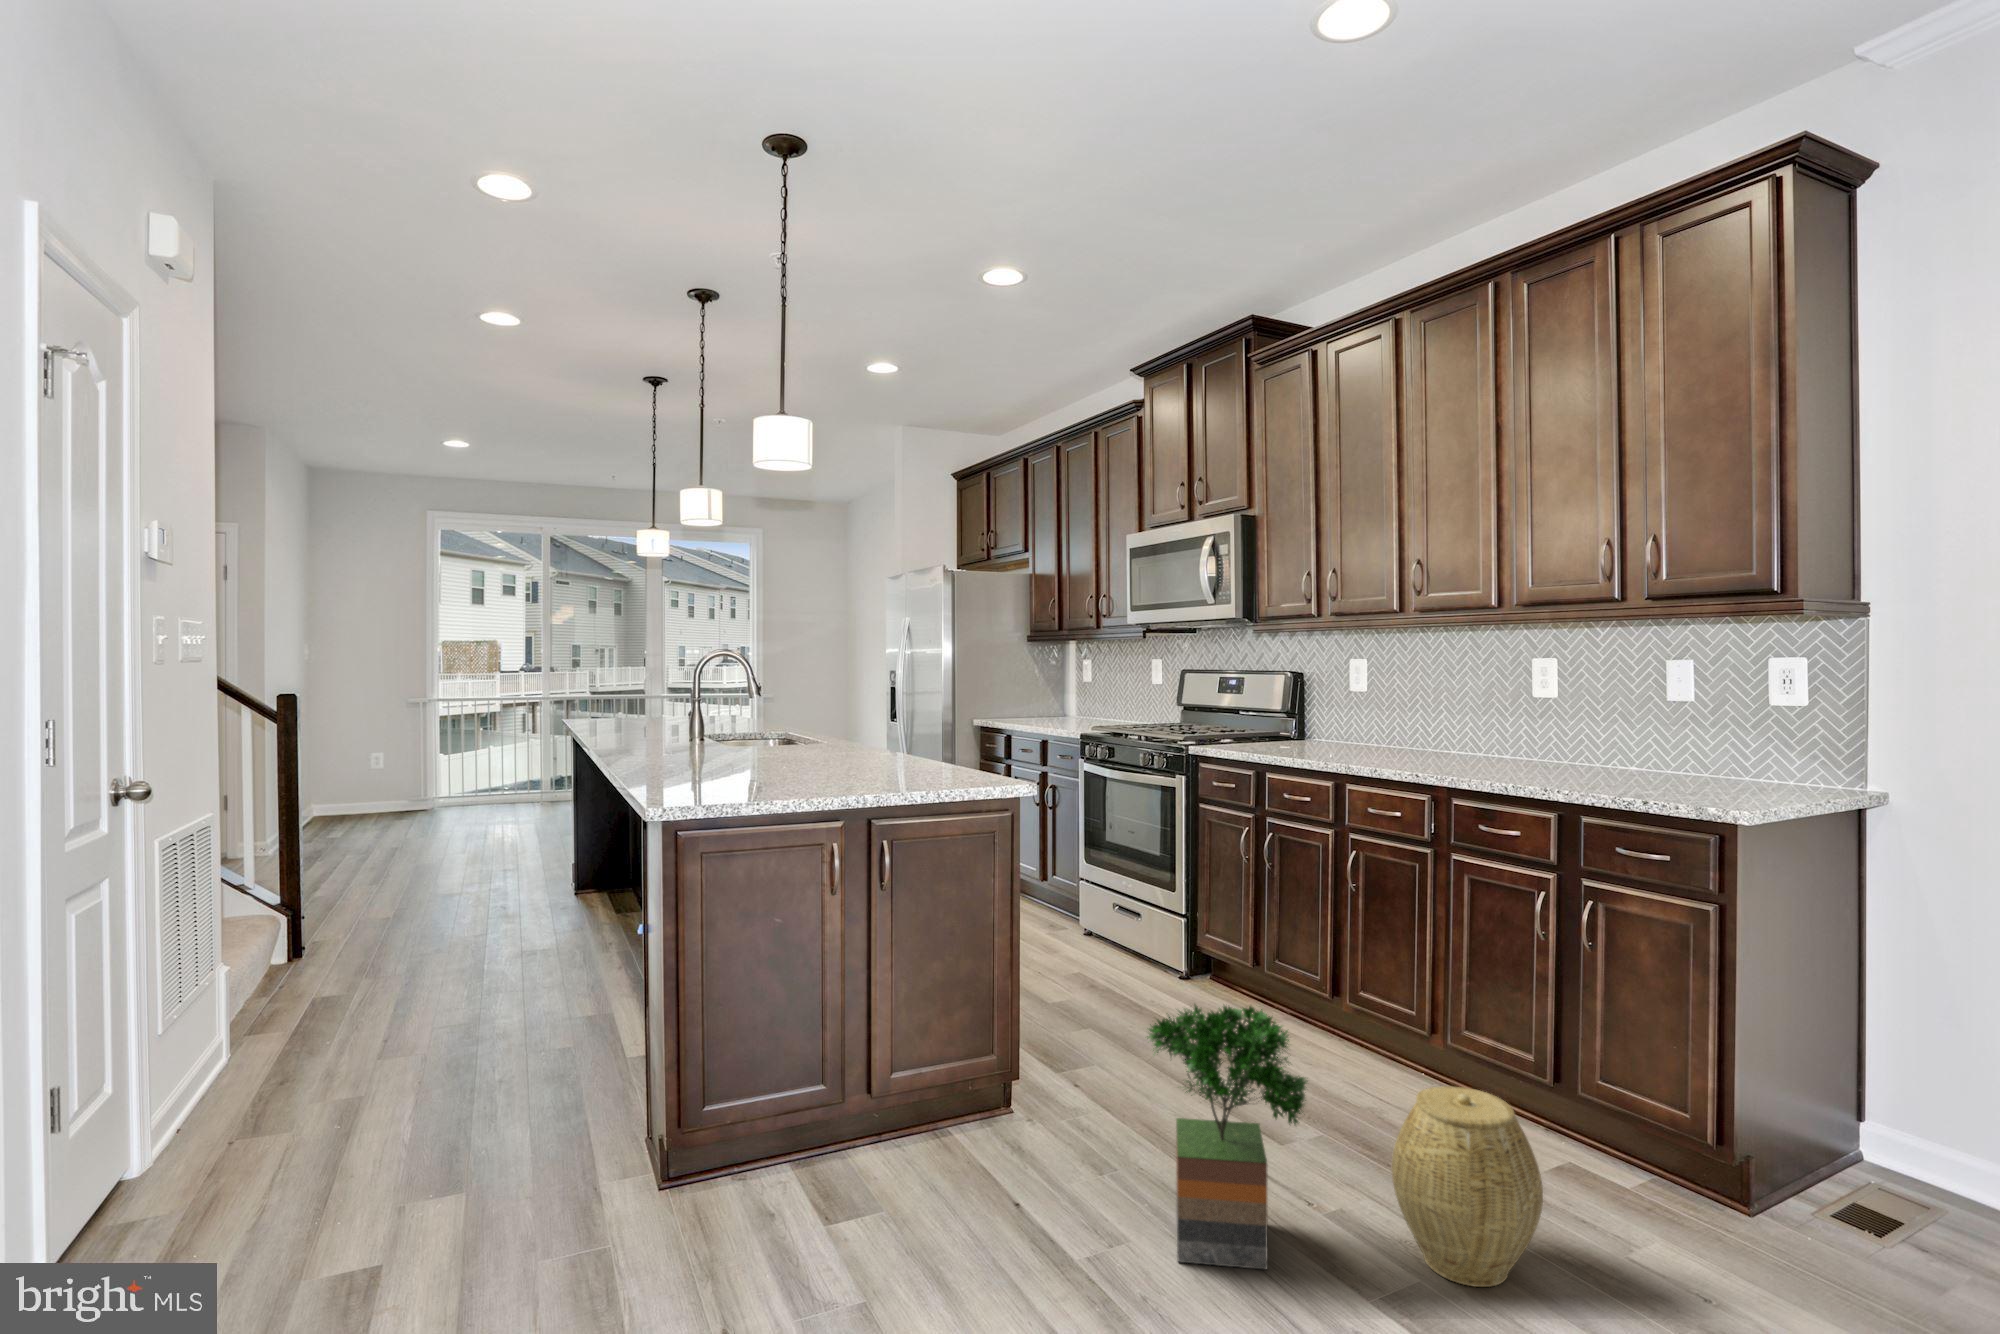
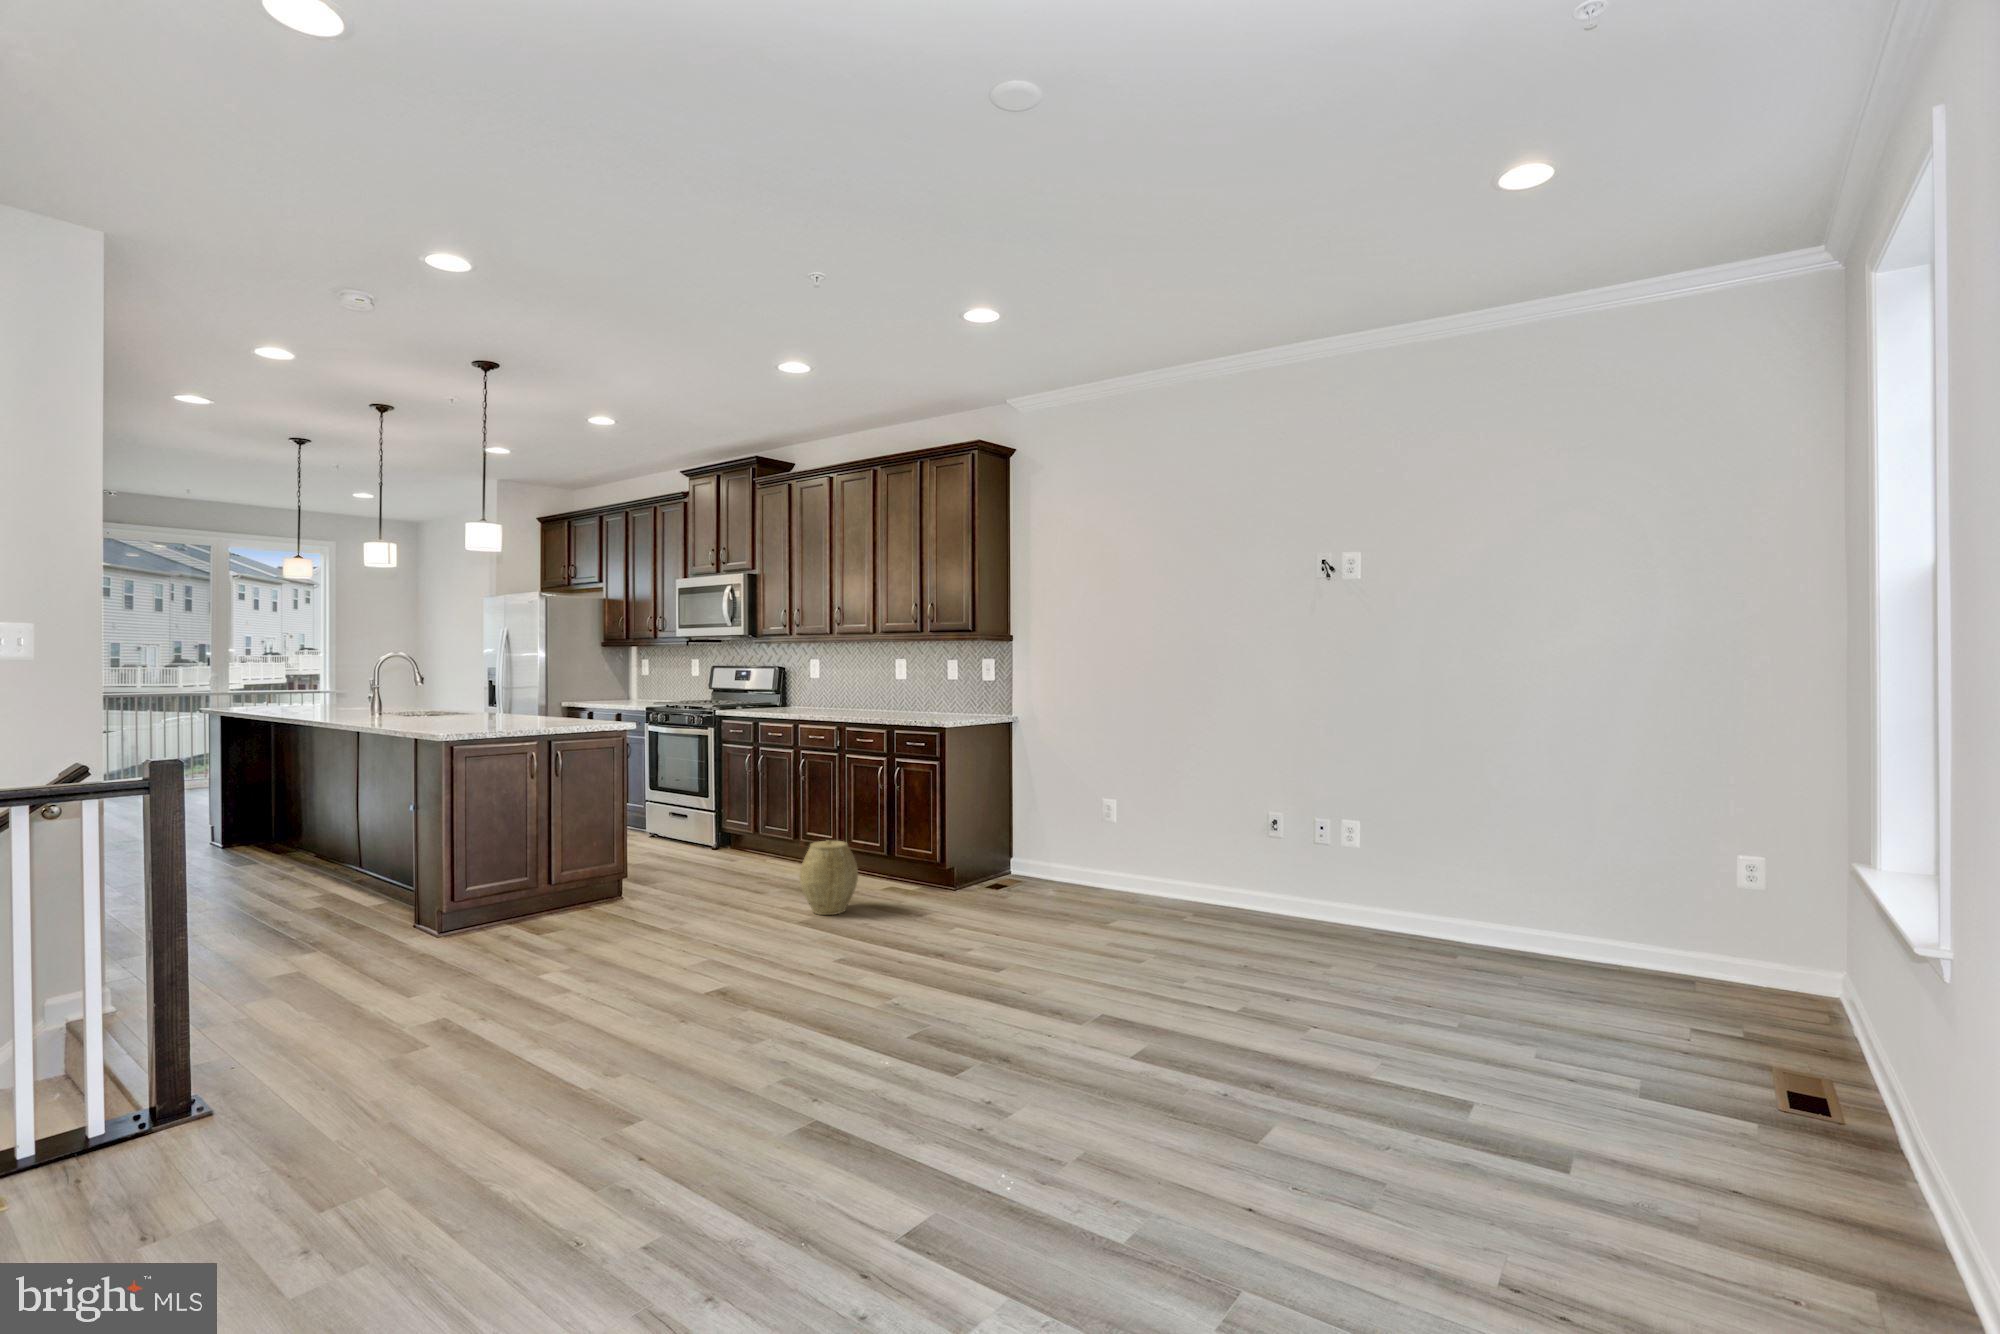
potted tree: present [1147,1005,1307,1270] -> none [690,813,764,925]

